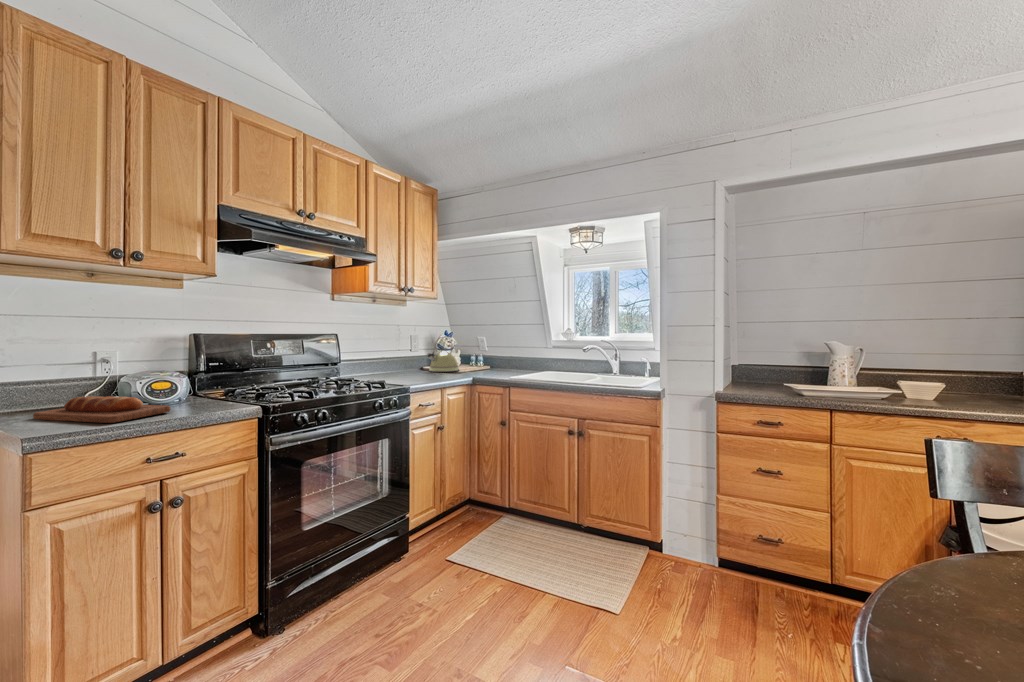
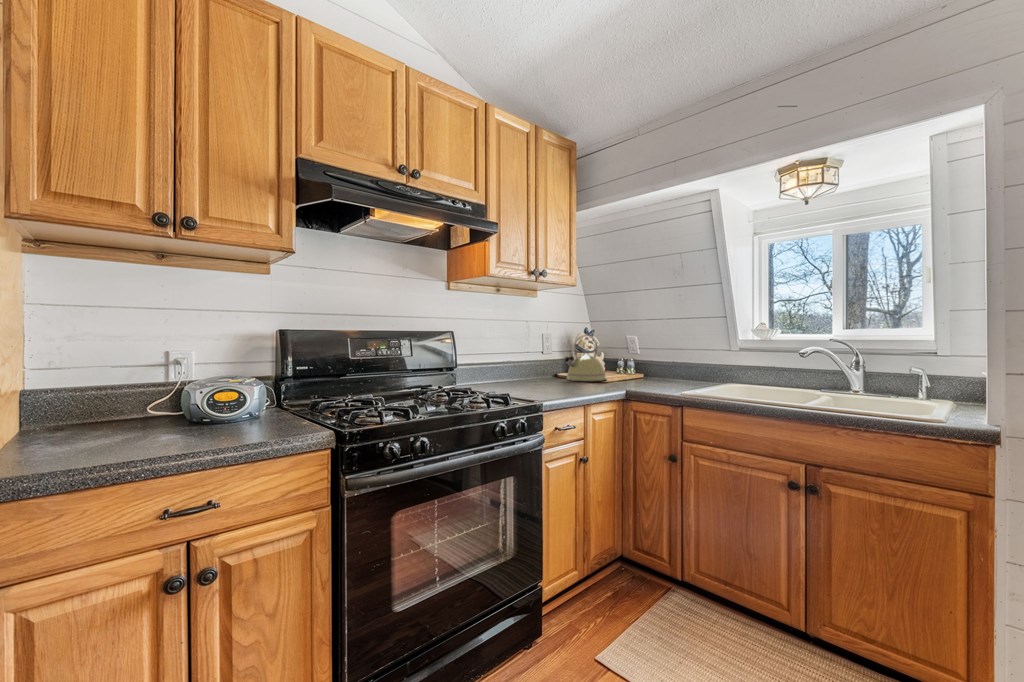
bread loaf: present [33,396,170,423] -> none [54,412,212,456]

